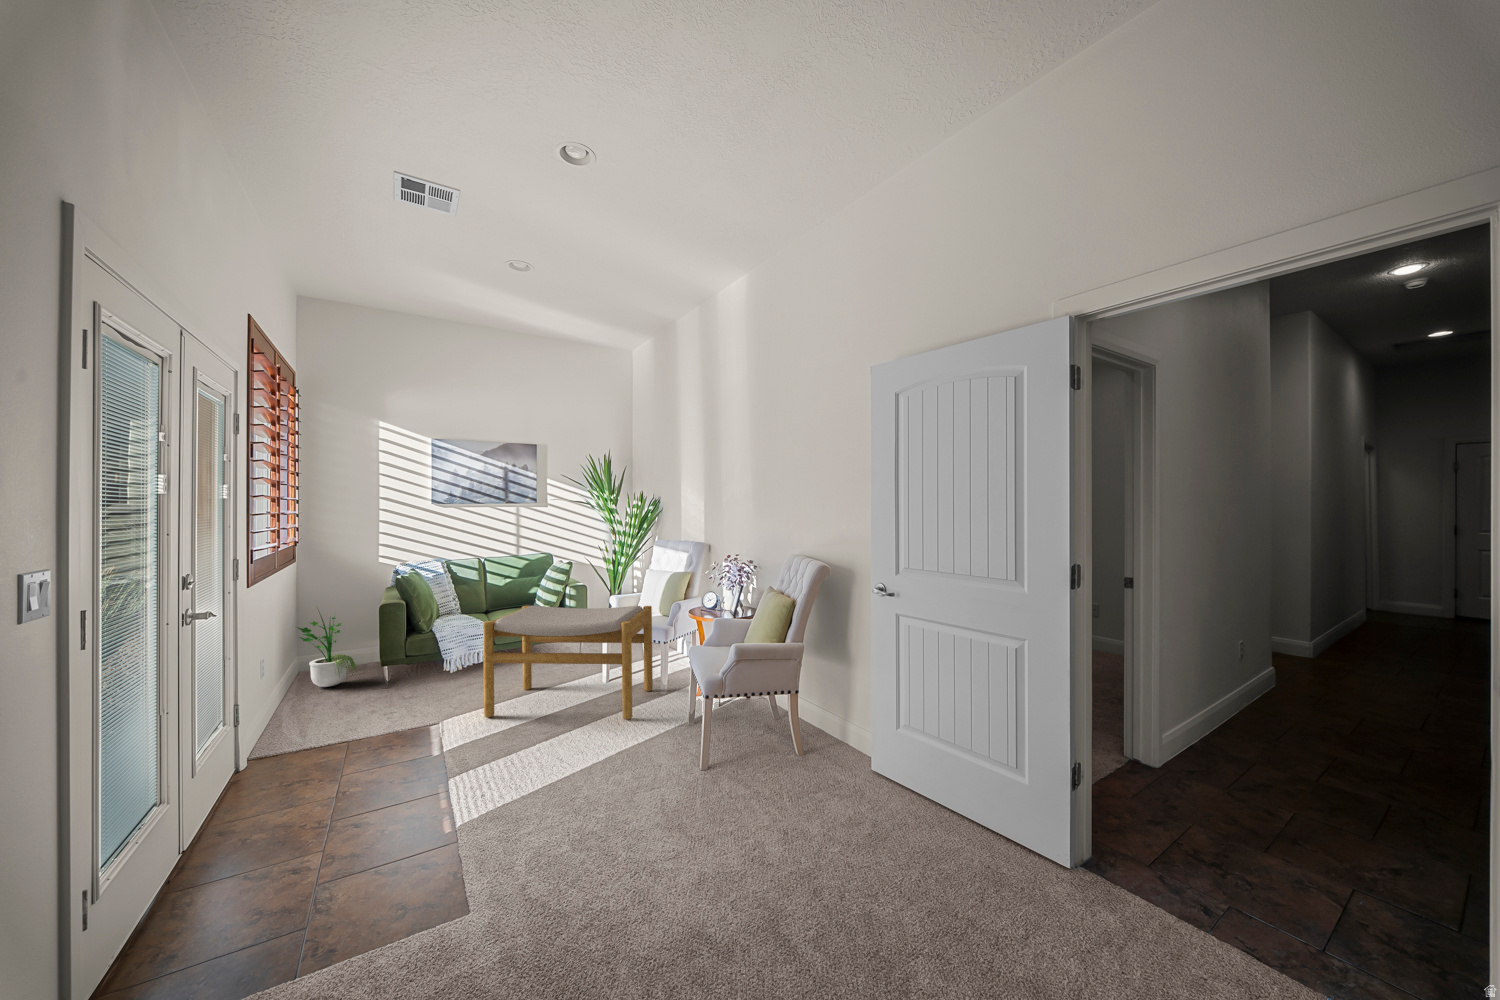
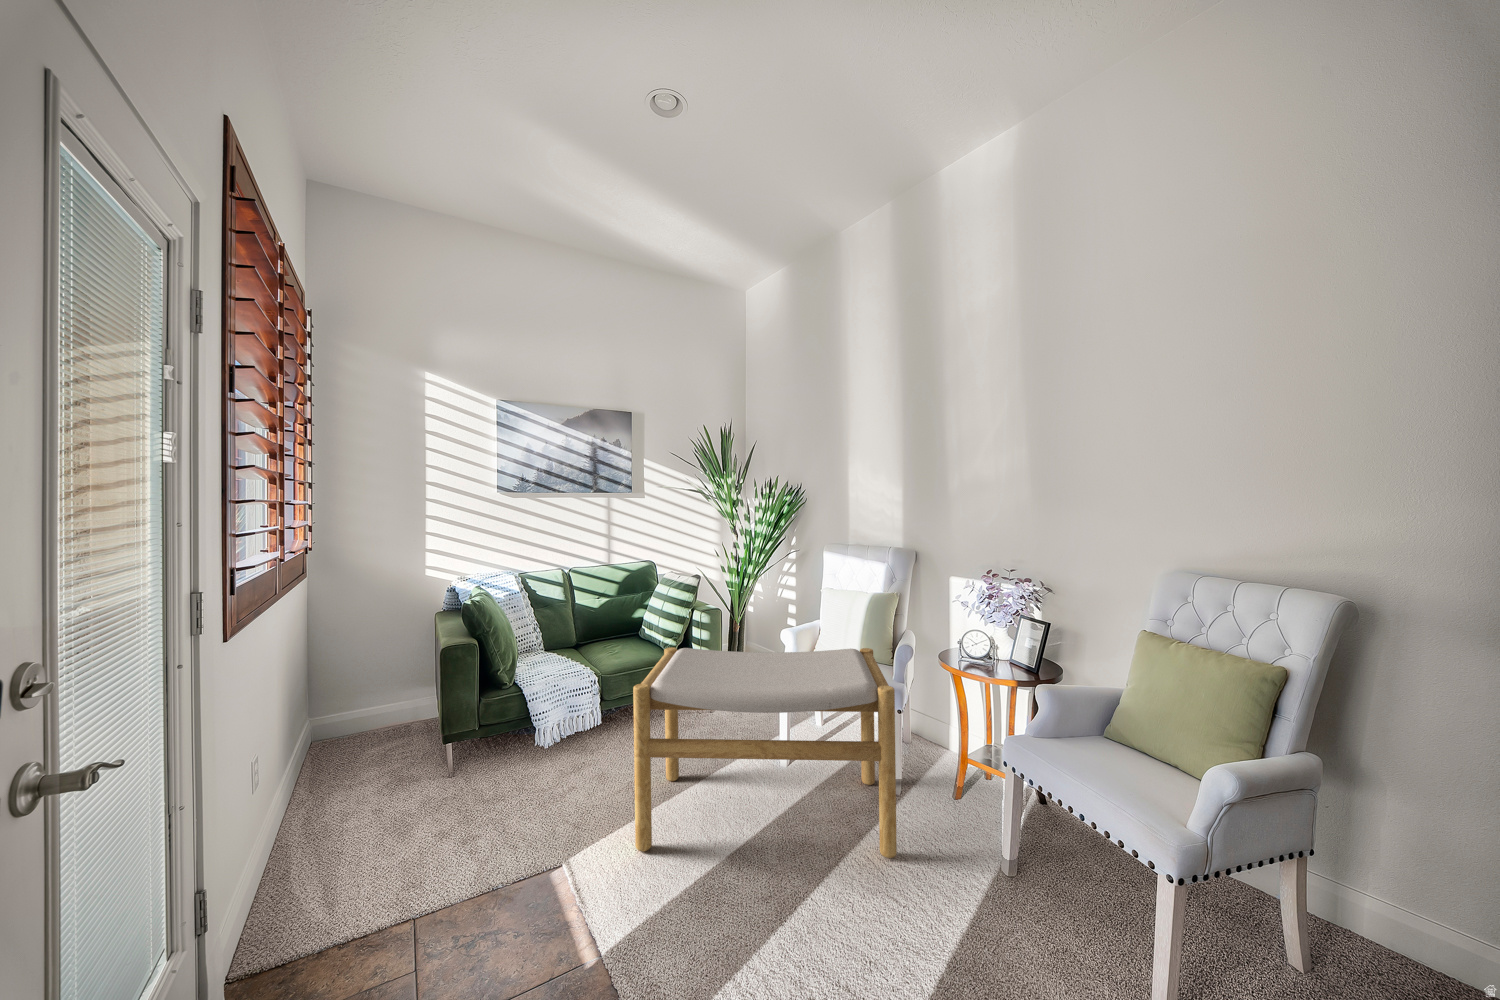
potted plant: present [297,608,357,687] -> none [305,643,401,775]

